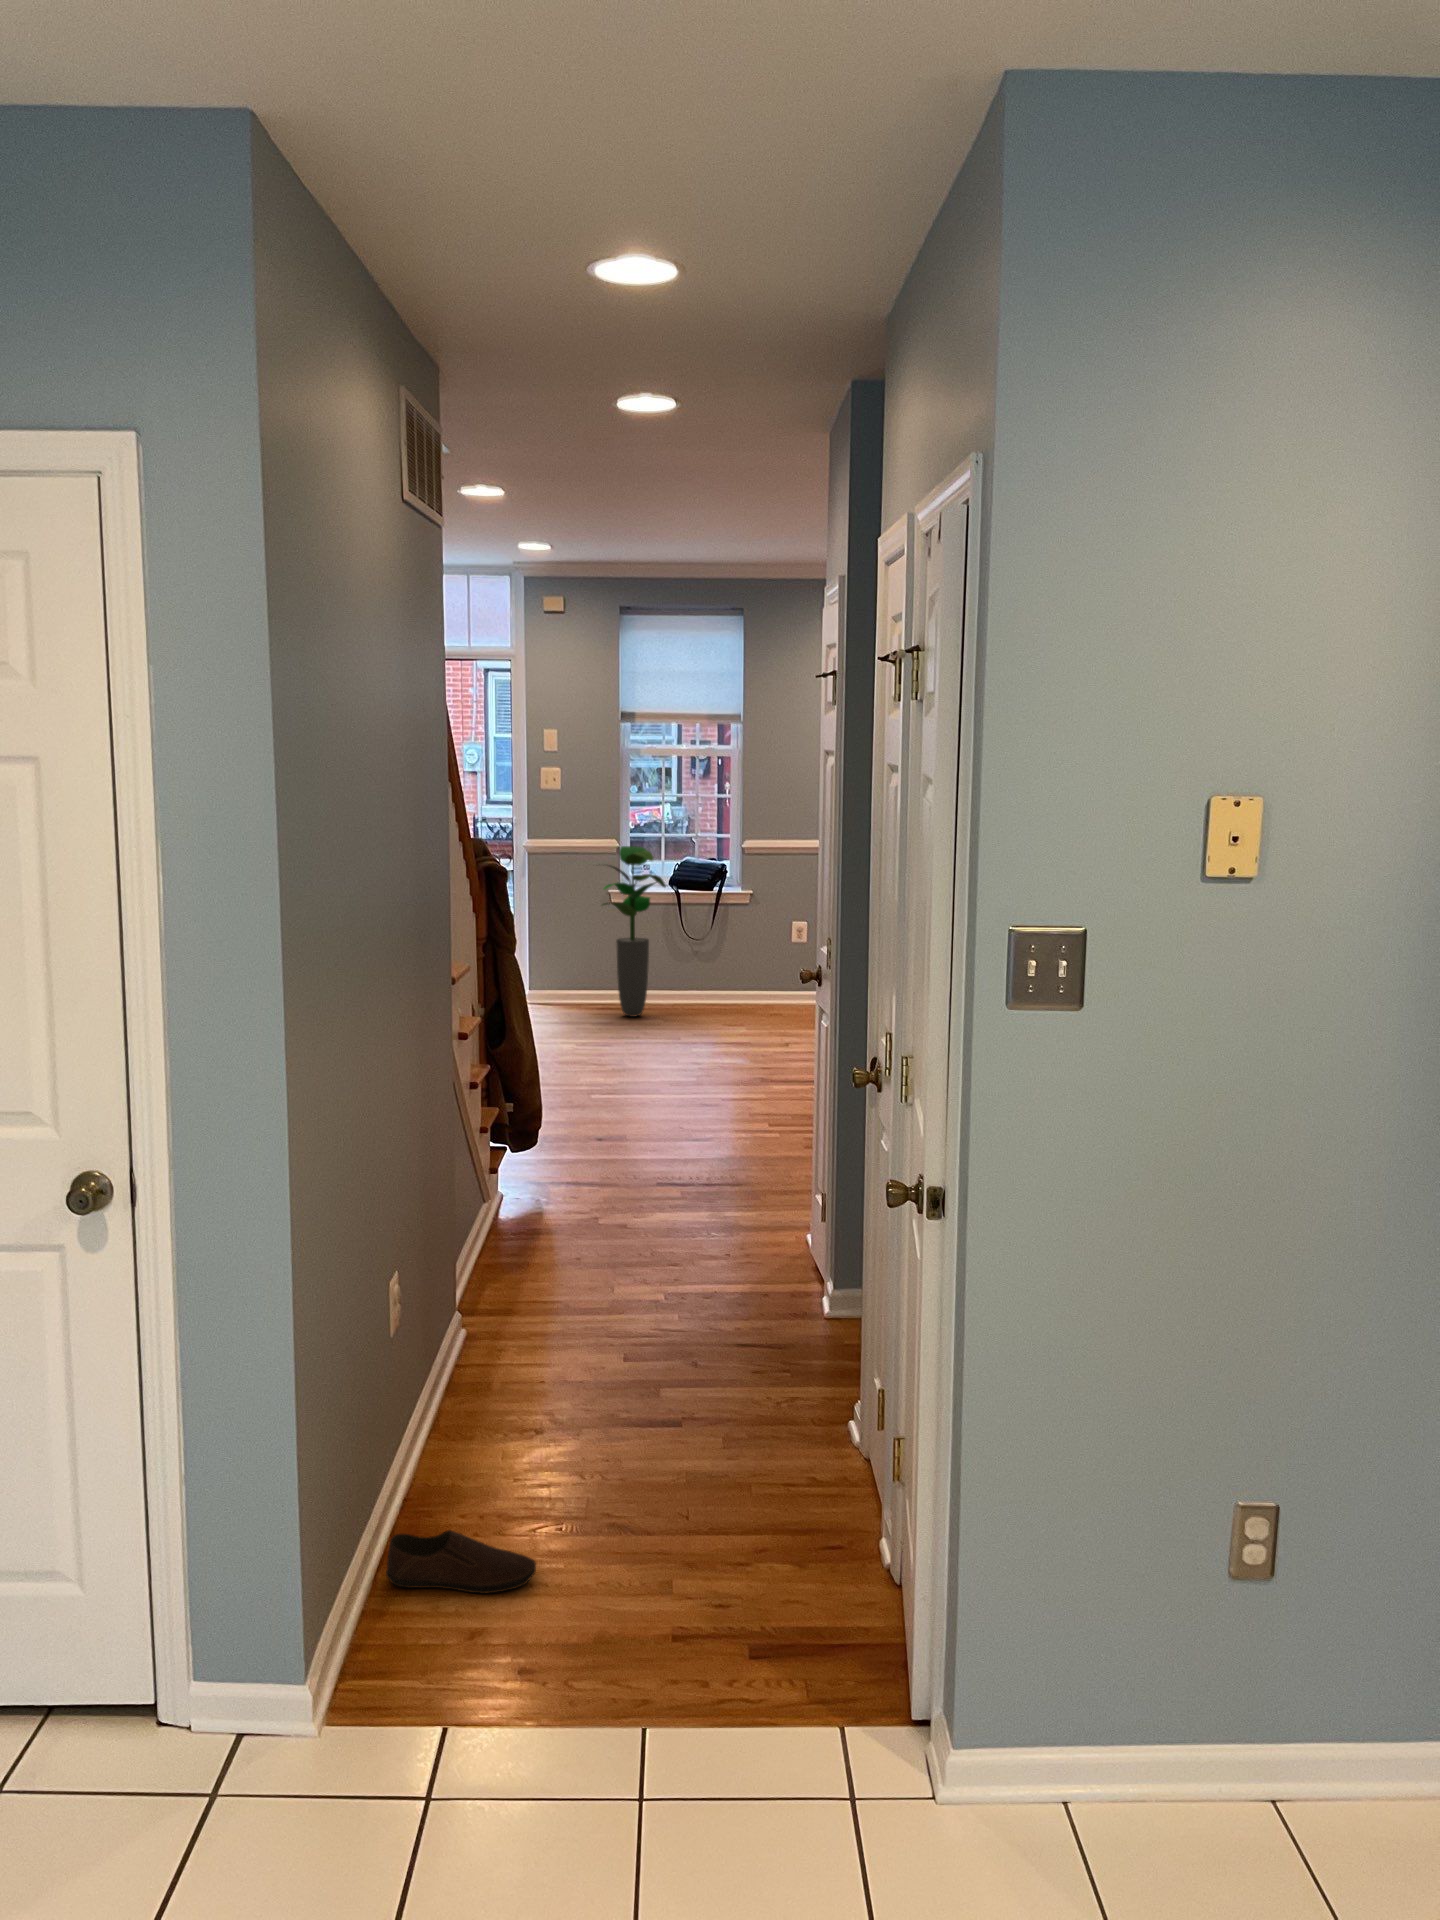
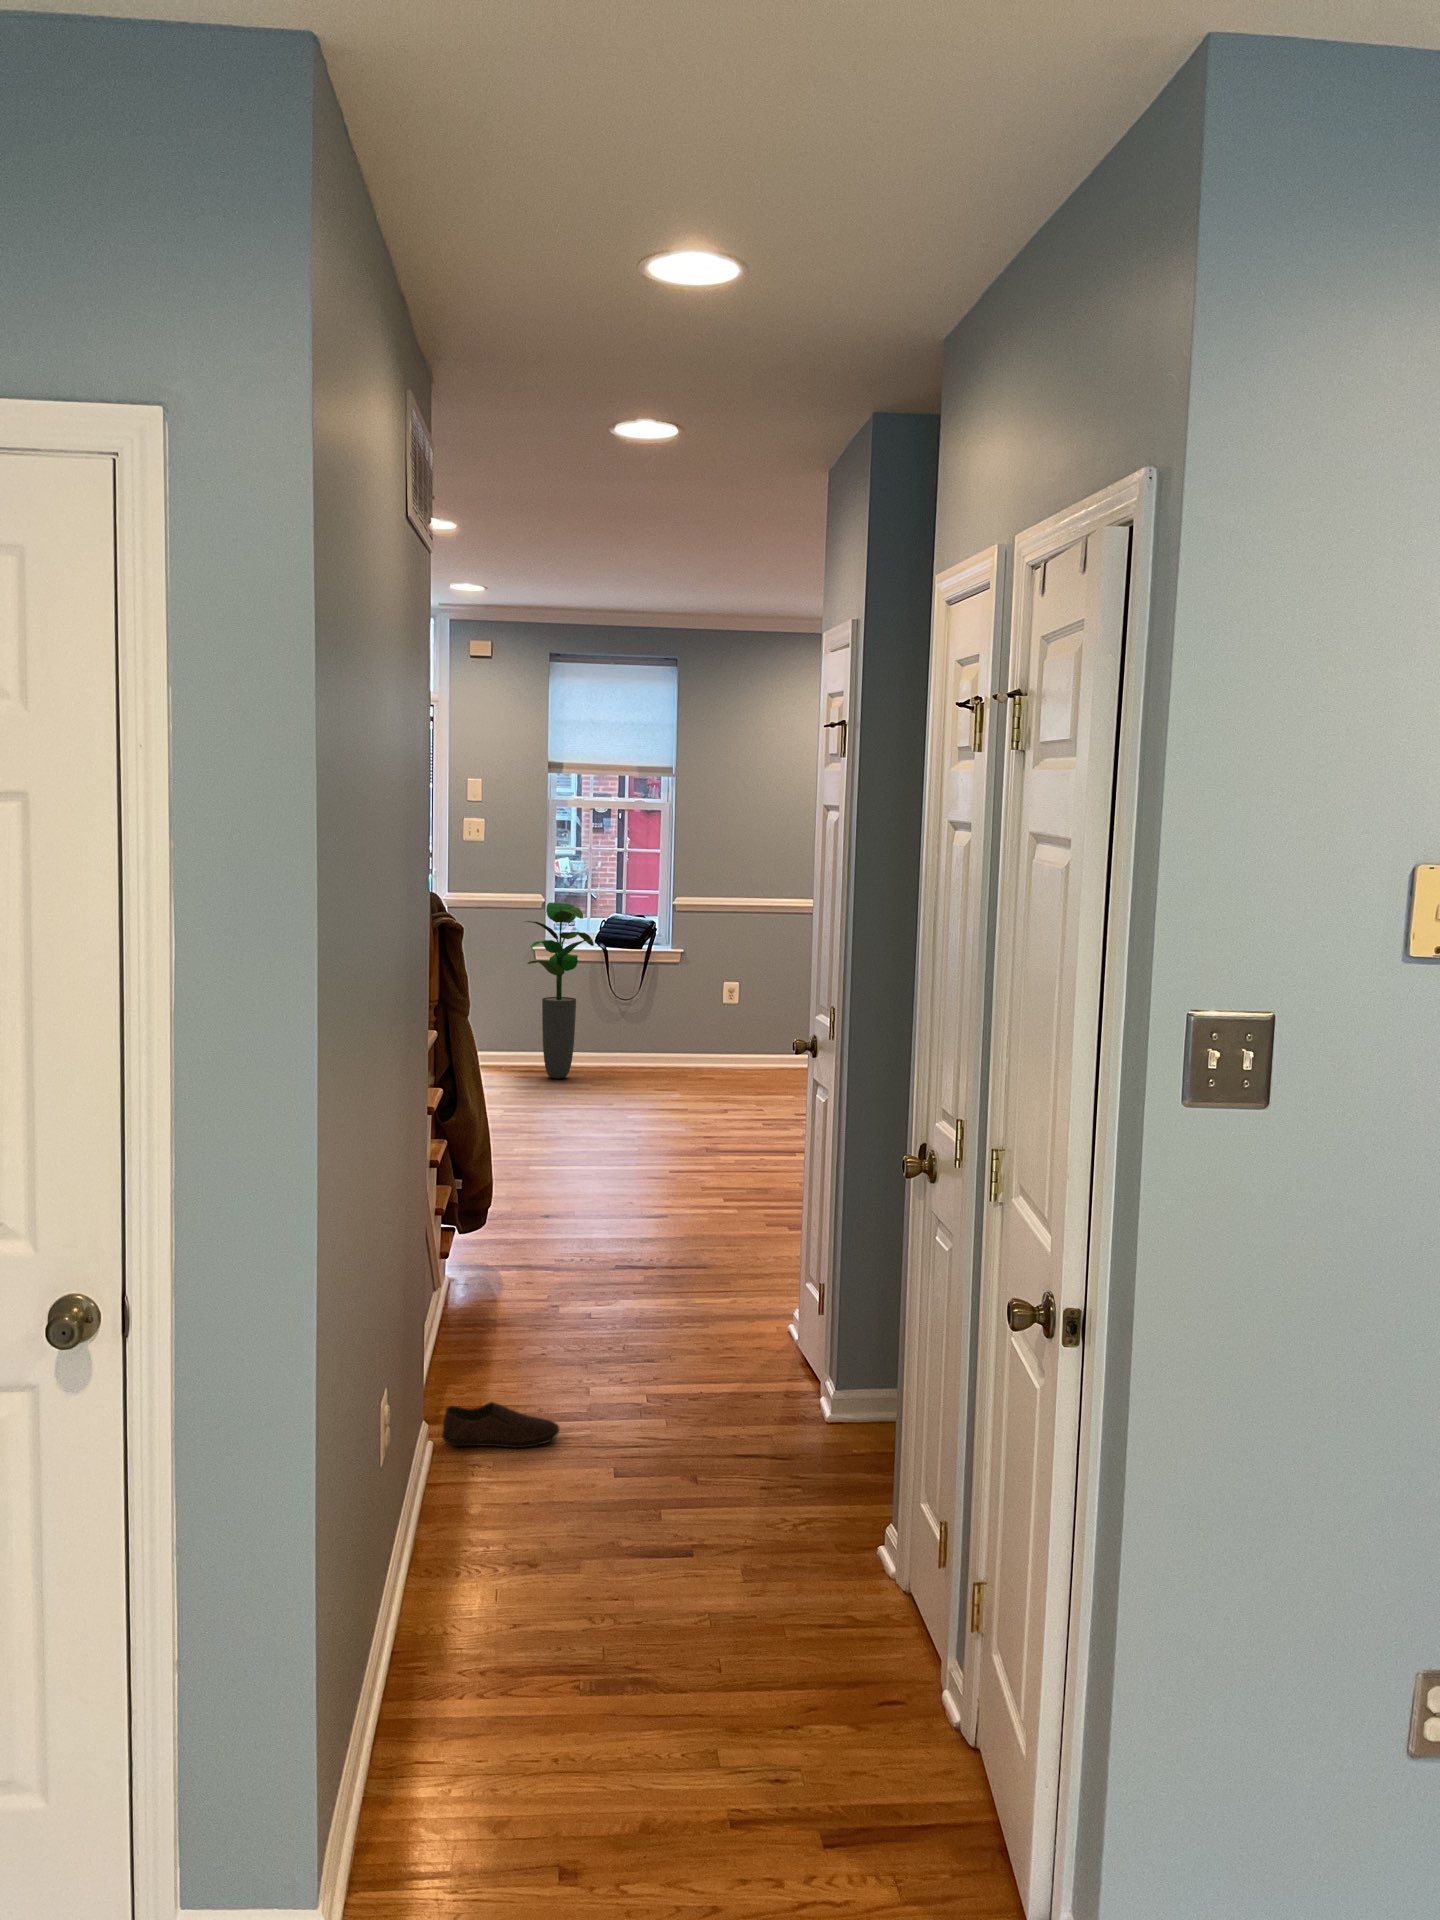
shoe: present [386,1530,536,1593] -> present [442,1402,559,1448]

